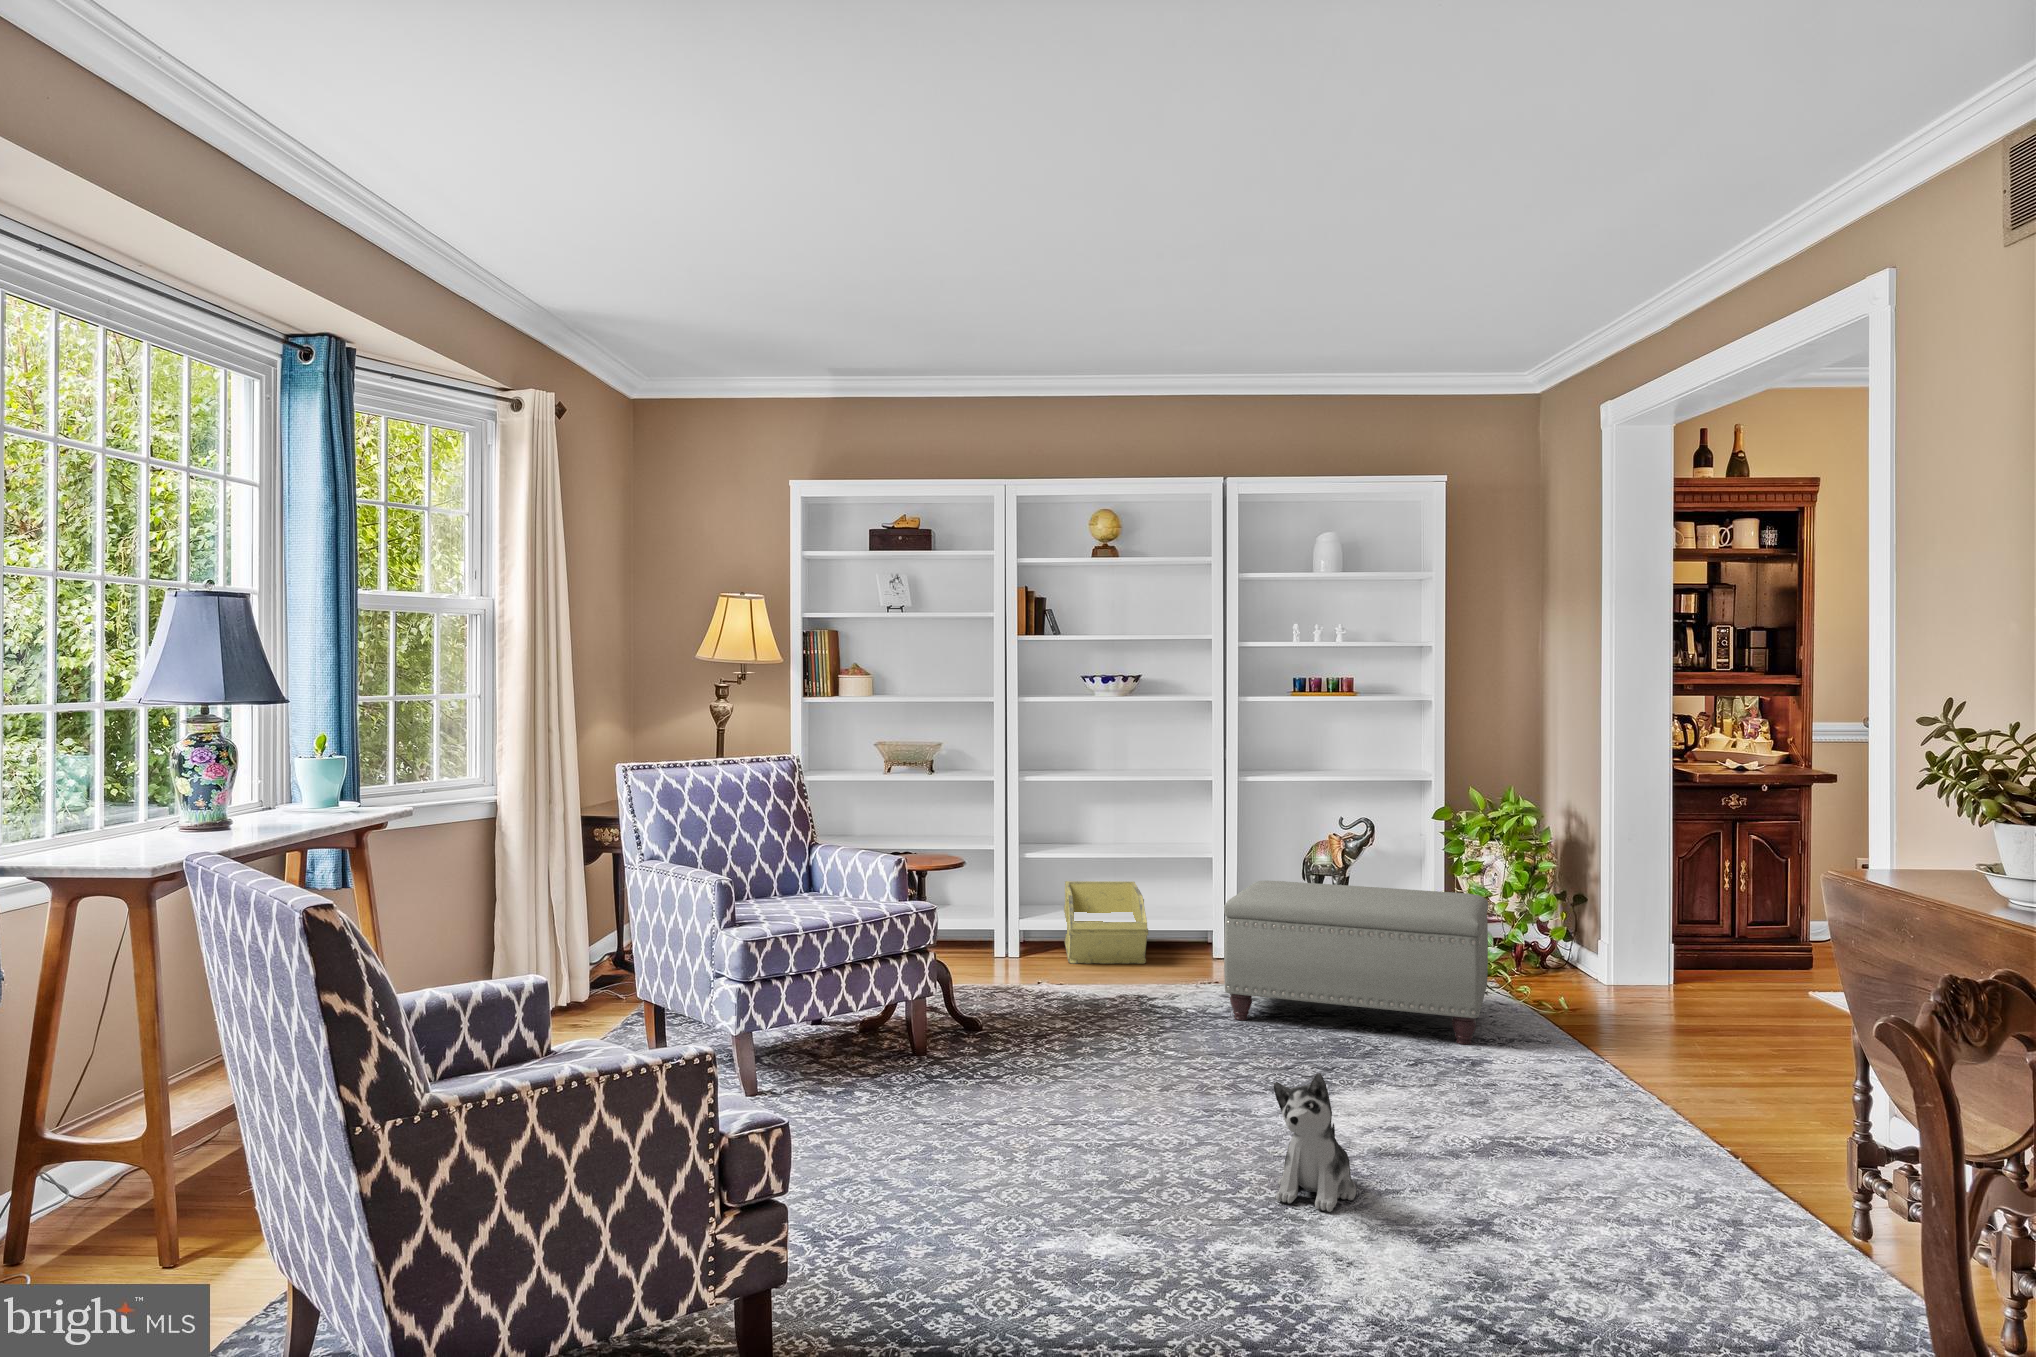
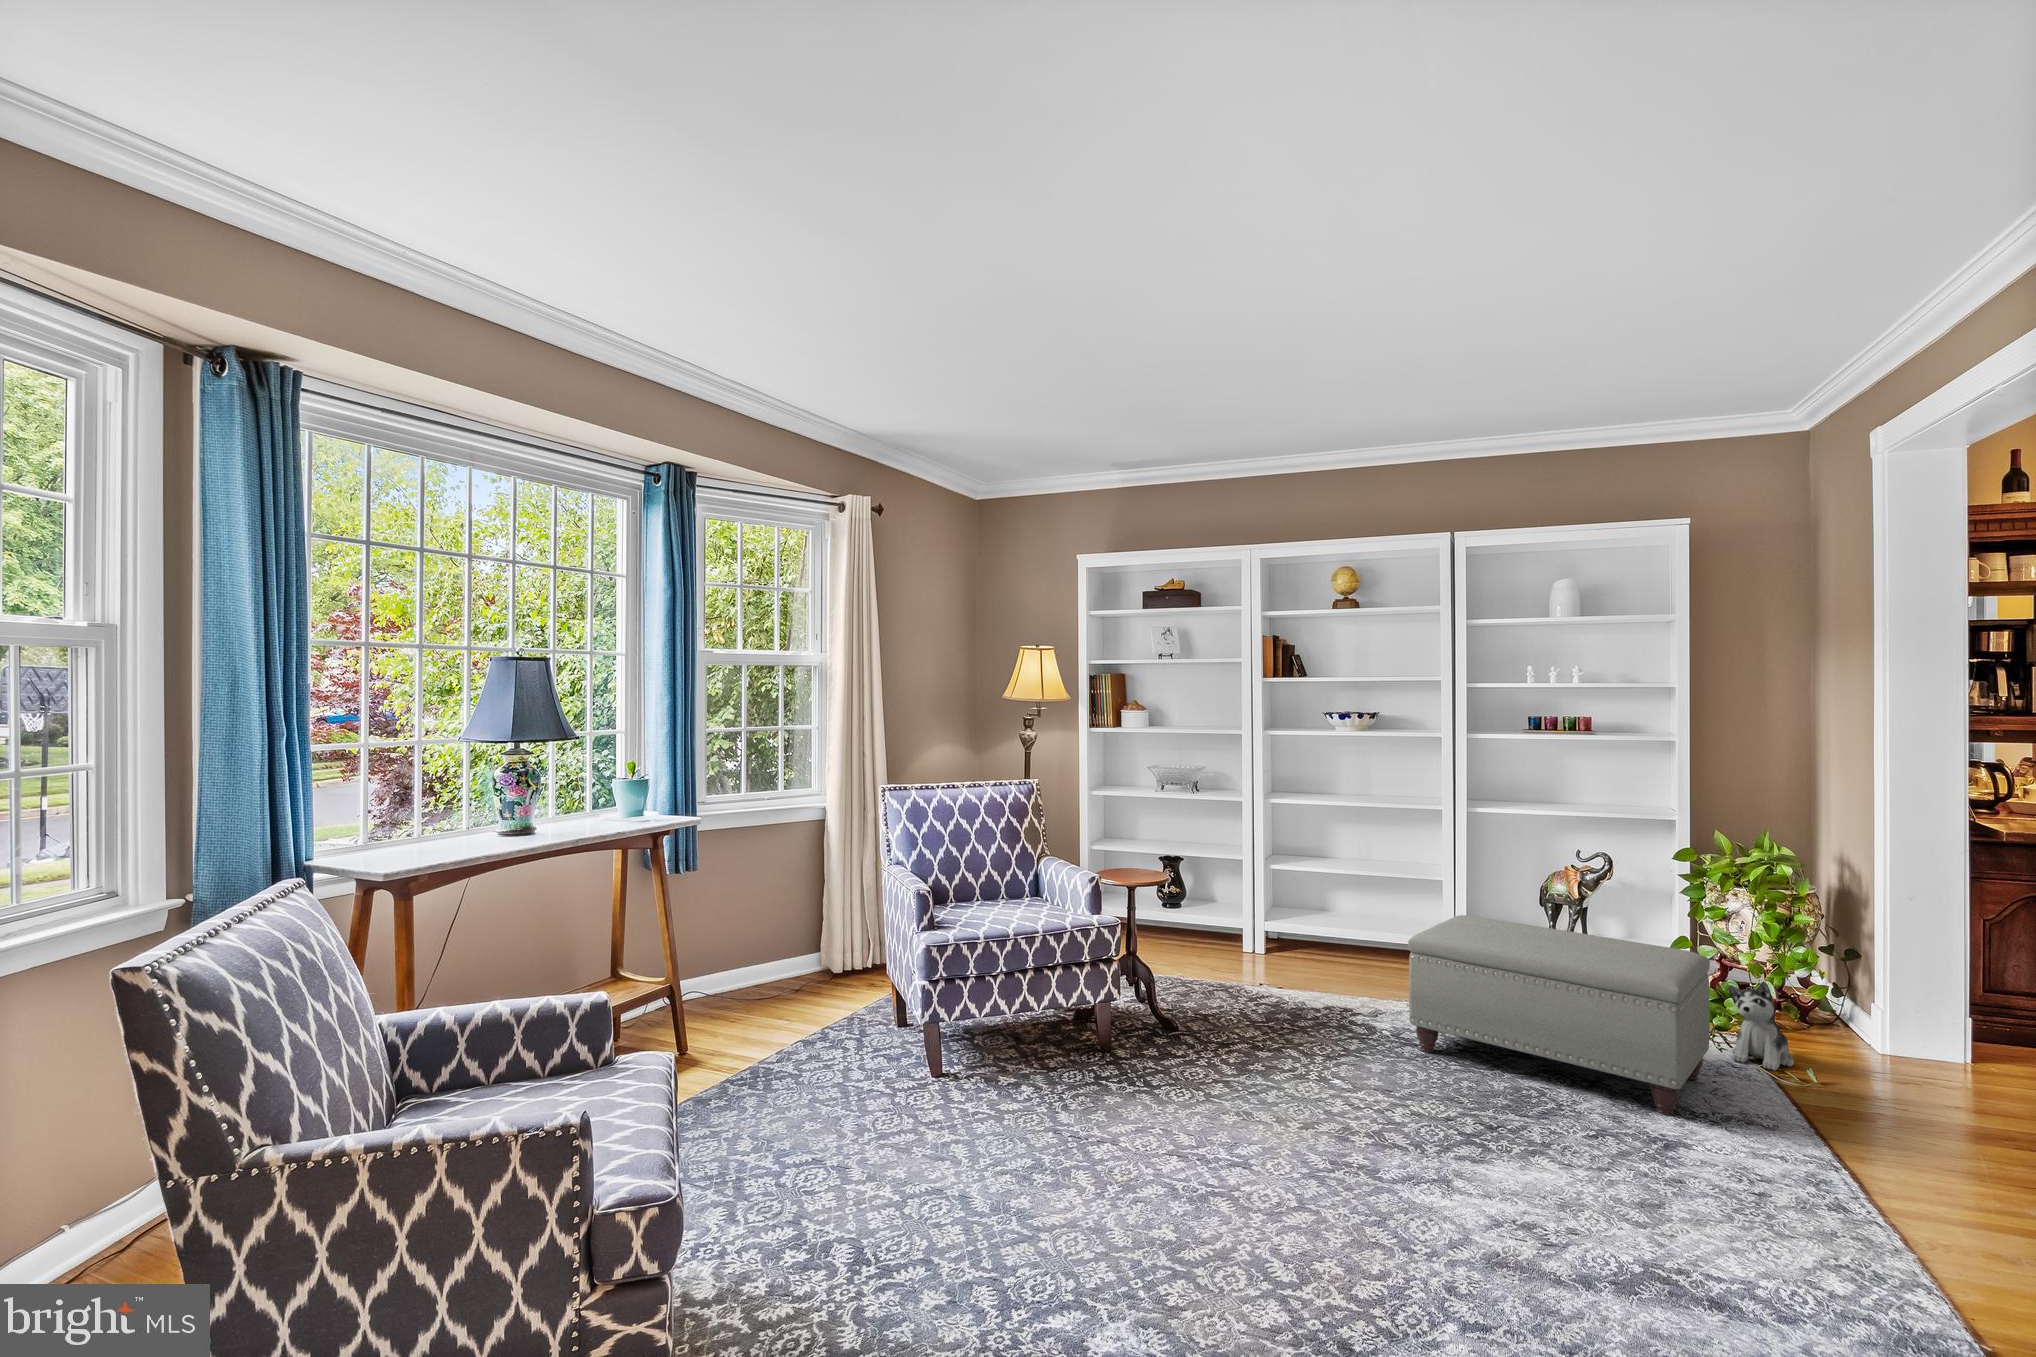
storage bin: present [1064,881,1148,964] -> none [1288,892,1366,977]
plush toy: present [1274,1073,1356,1212] -> present [1728,982,1794,1070]

